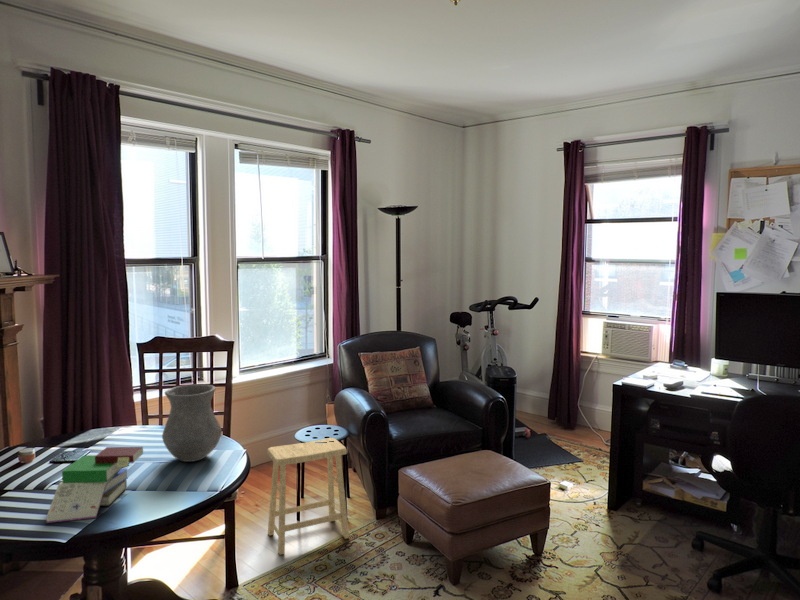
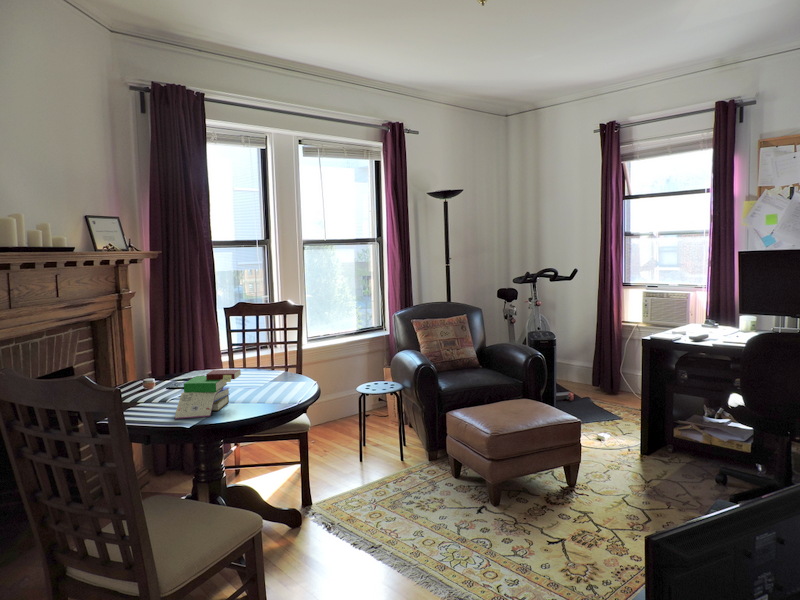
vase: present [162,384,222,462] -> none [252,329,298,388]
footstool: present [267,438,349,555] -> none [333,388,405,484]

